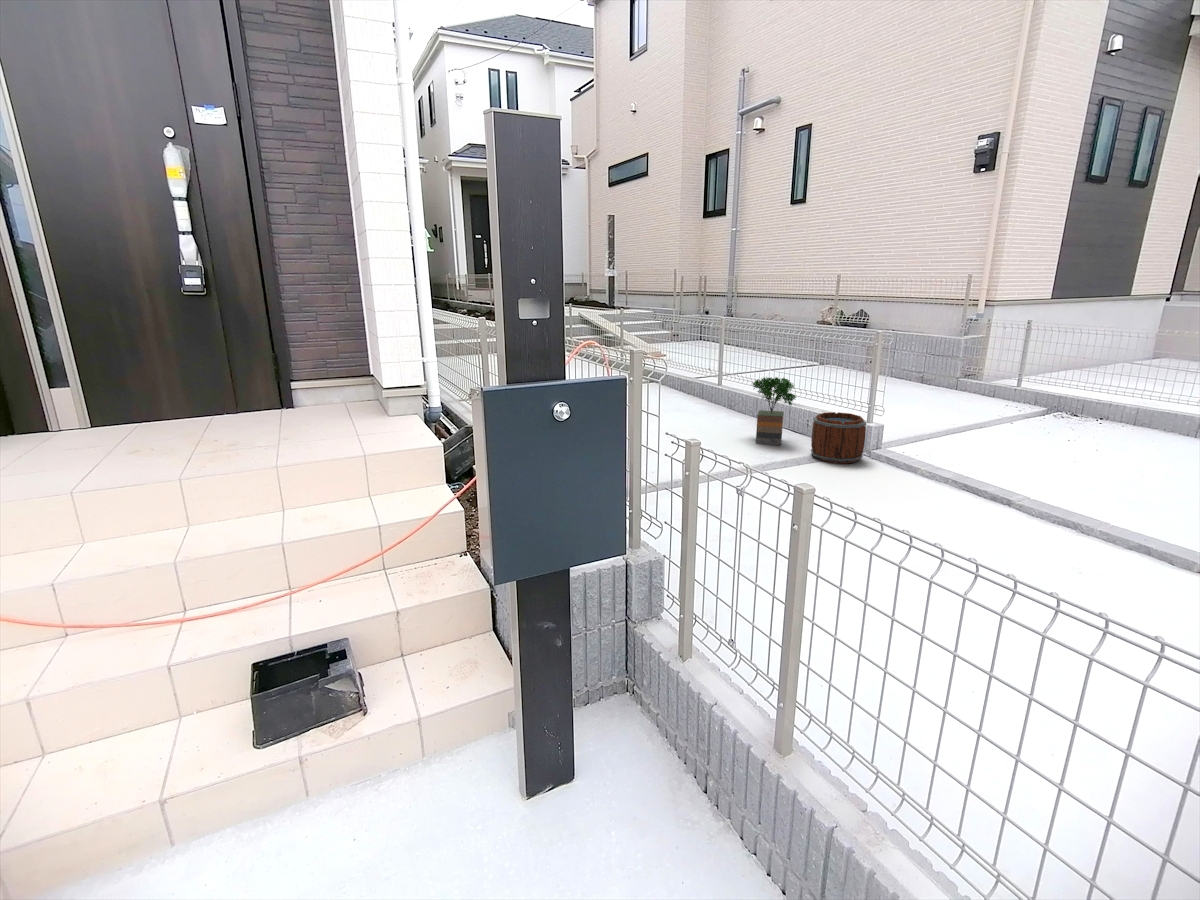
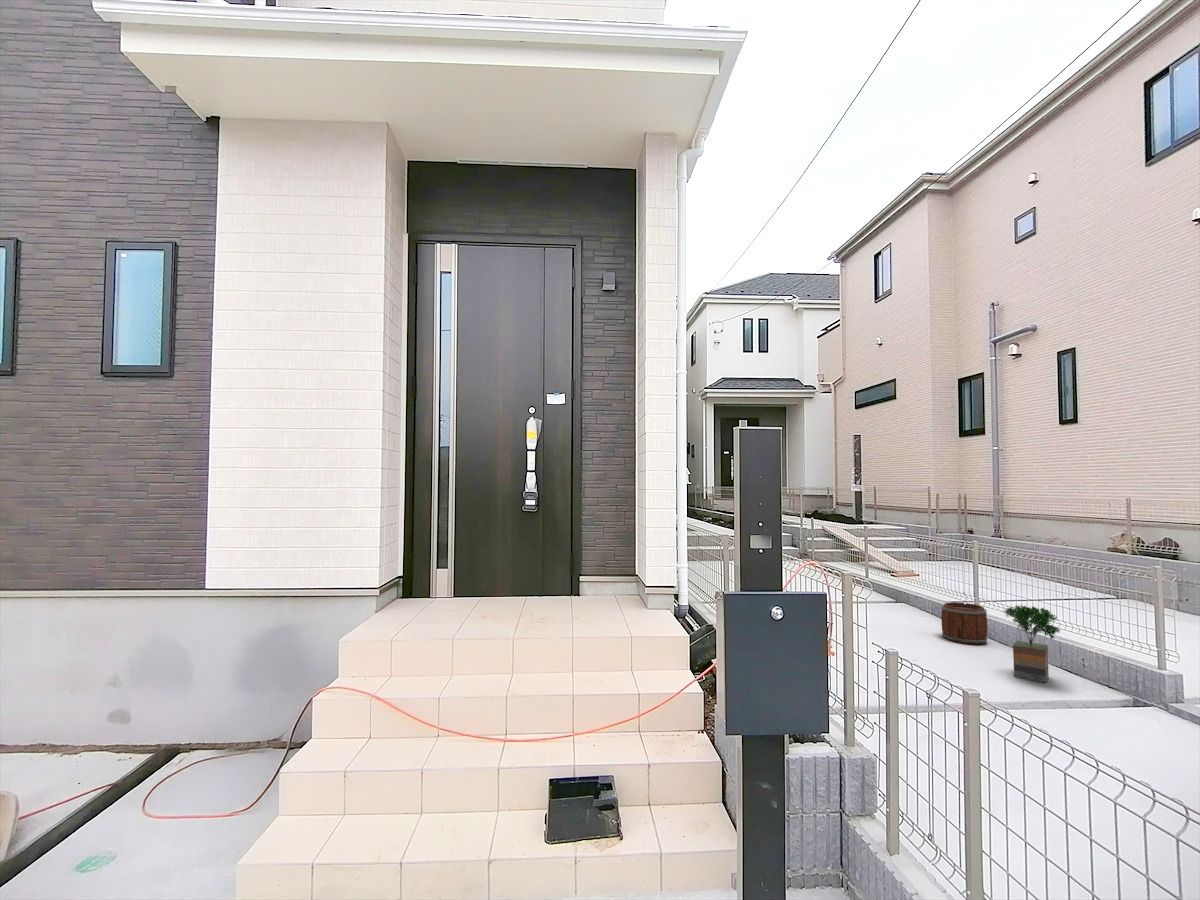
bucket: present [811,412,866,464] -> present [941,602,988,644]

